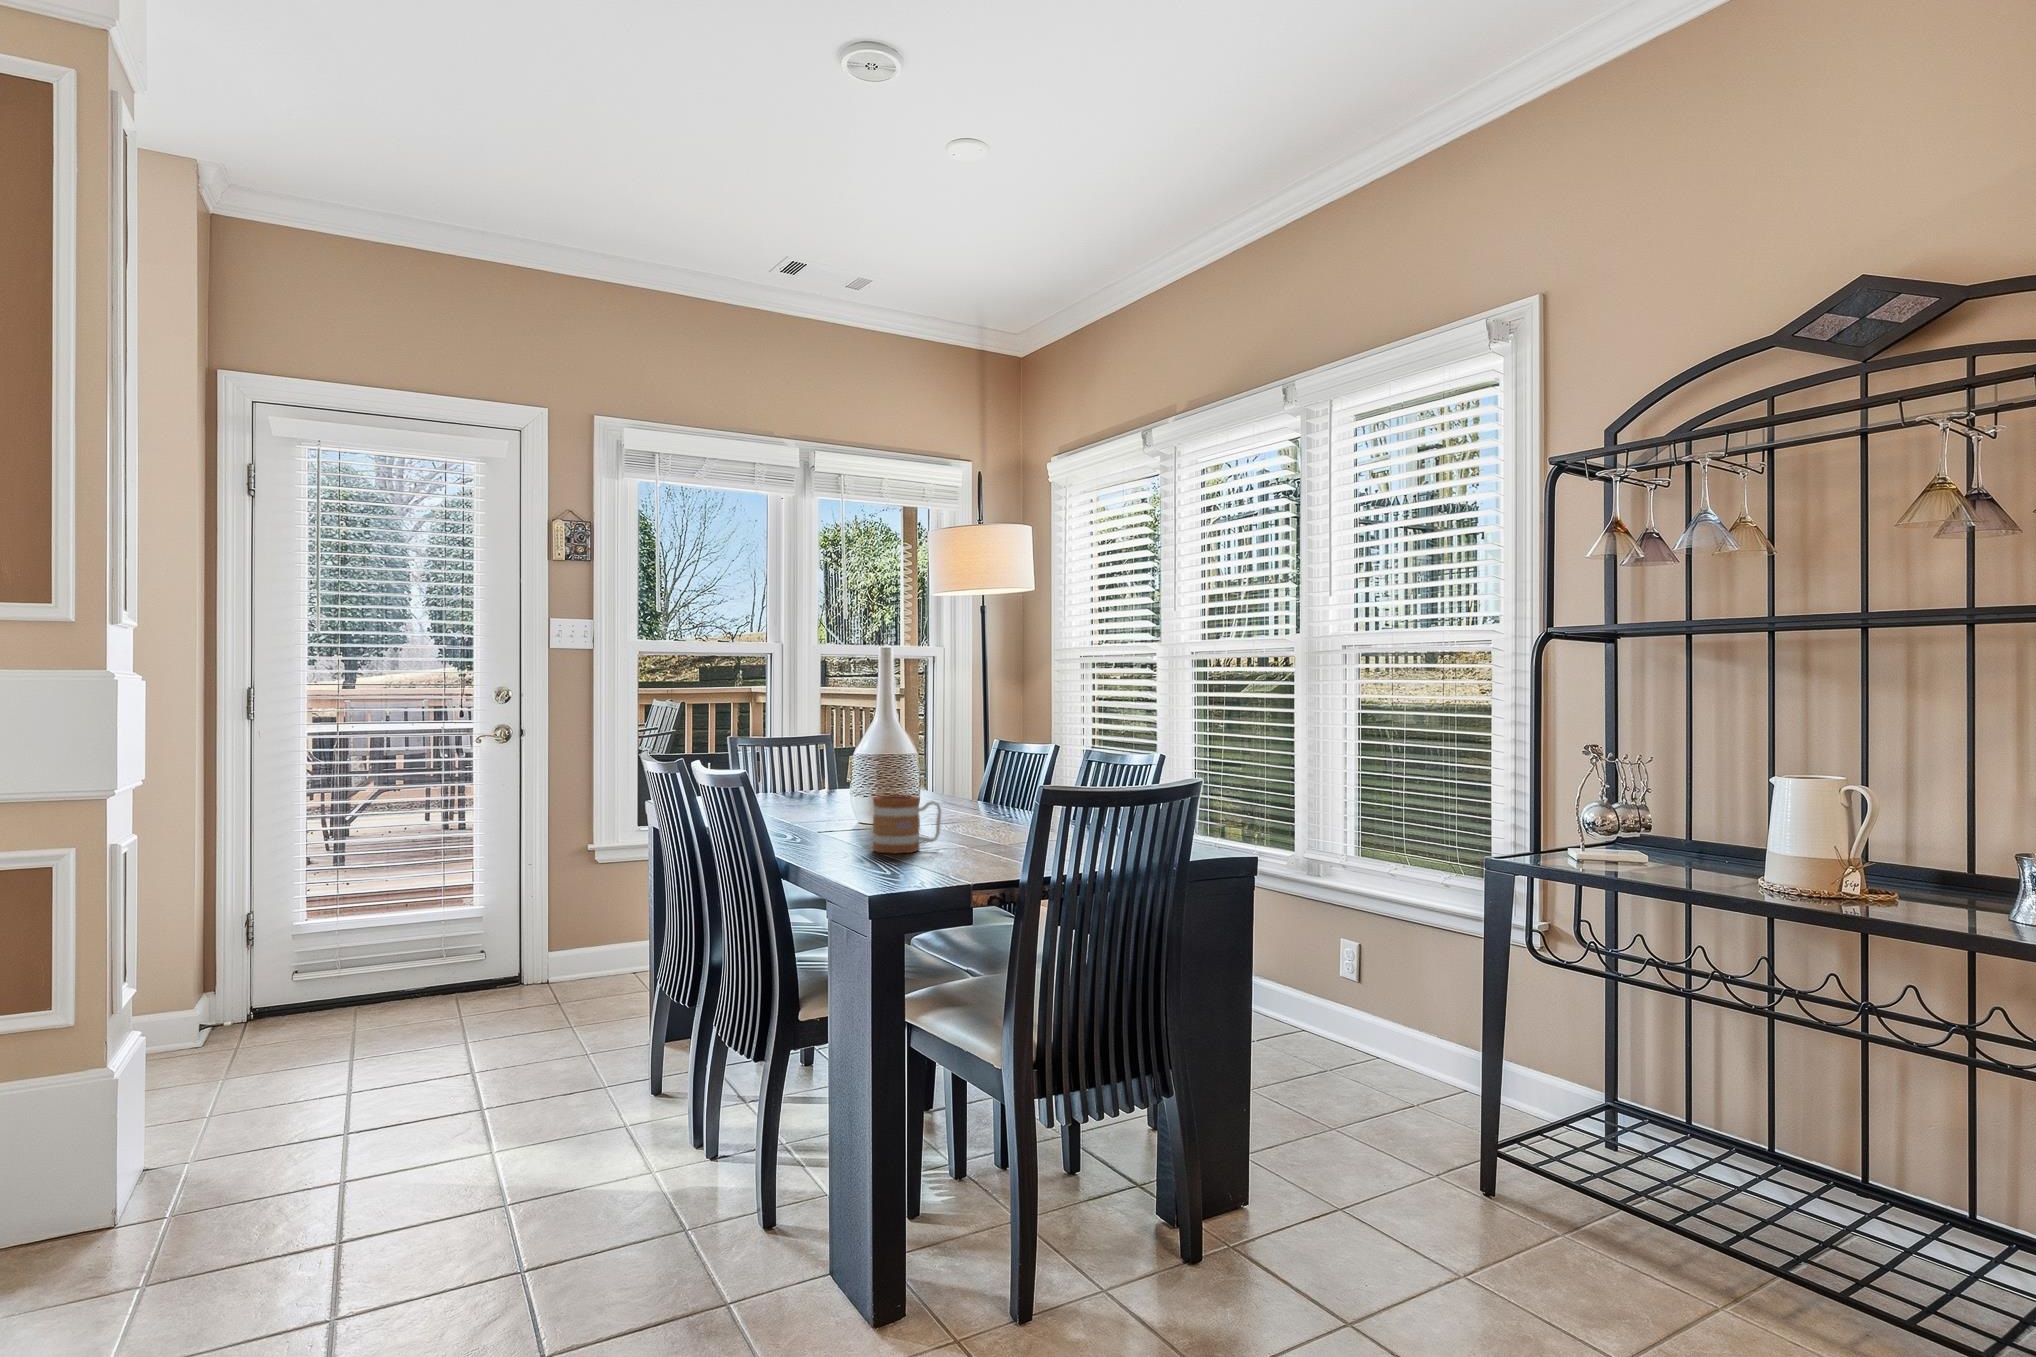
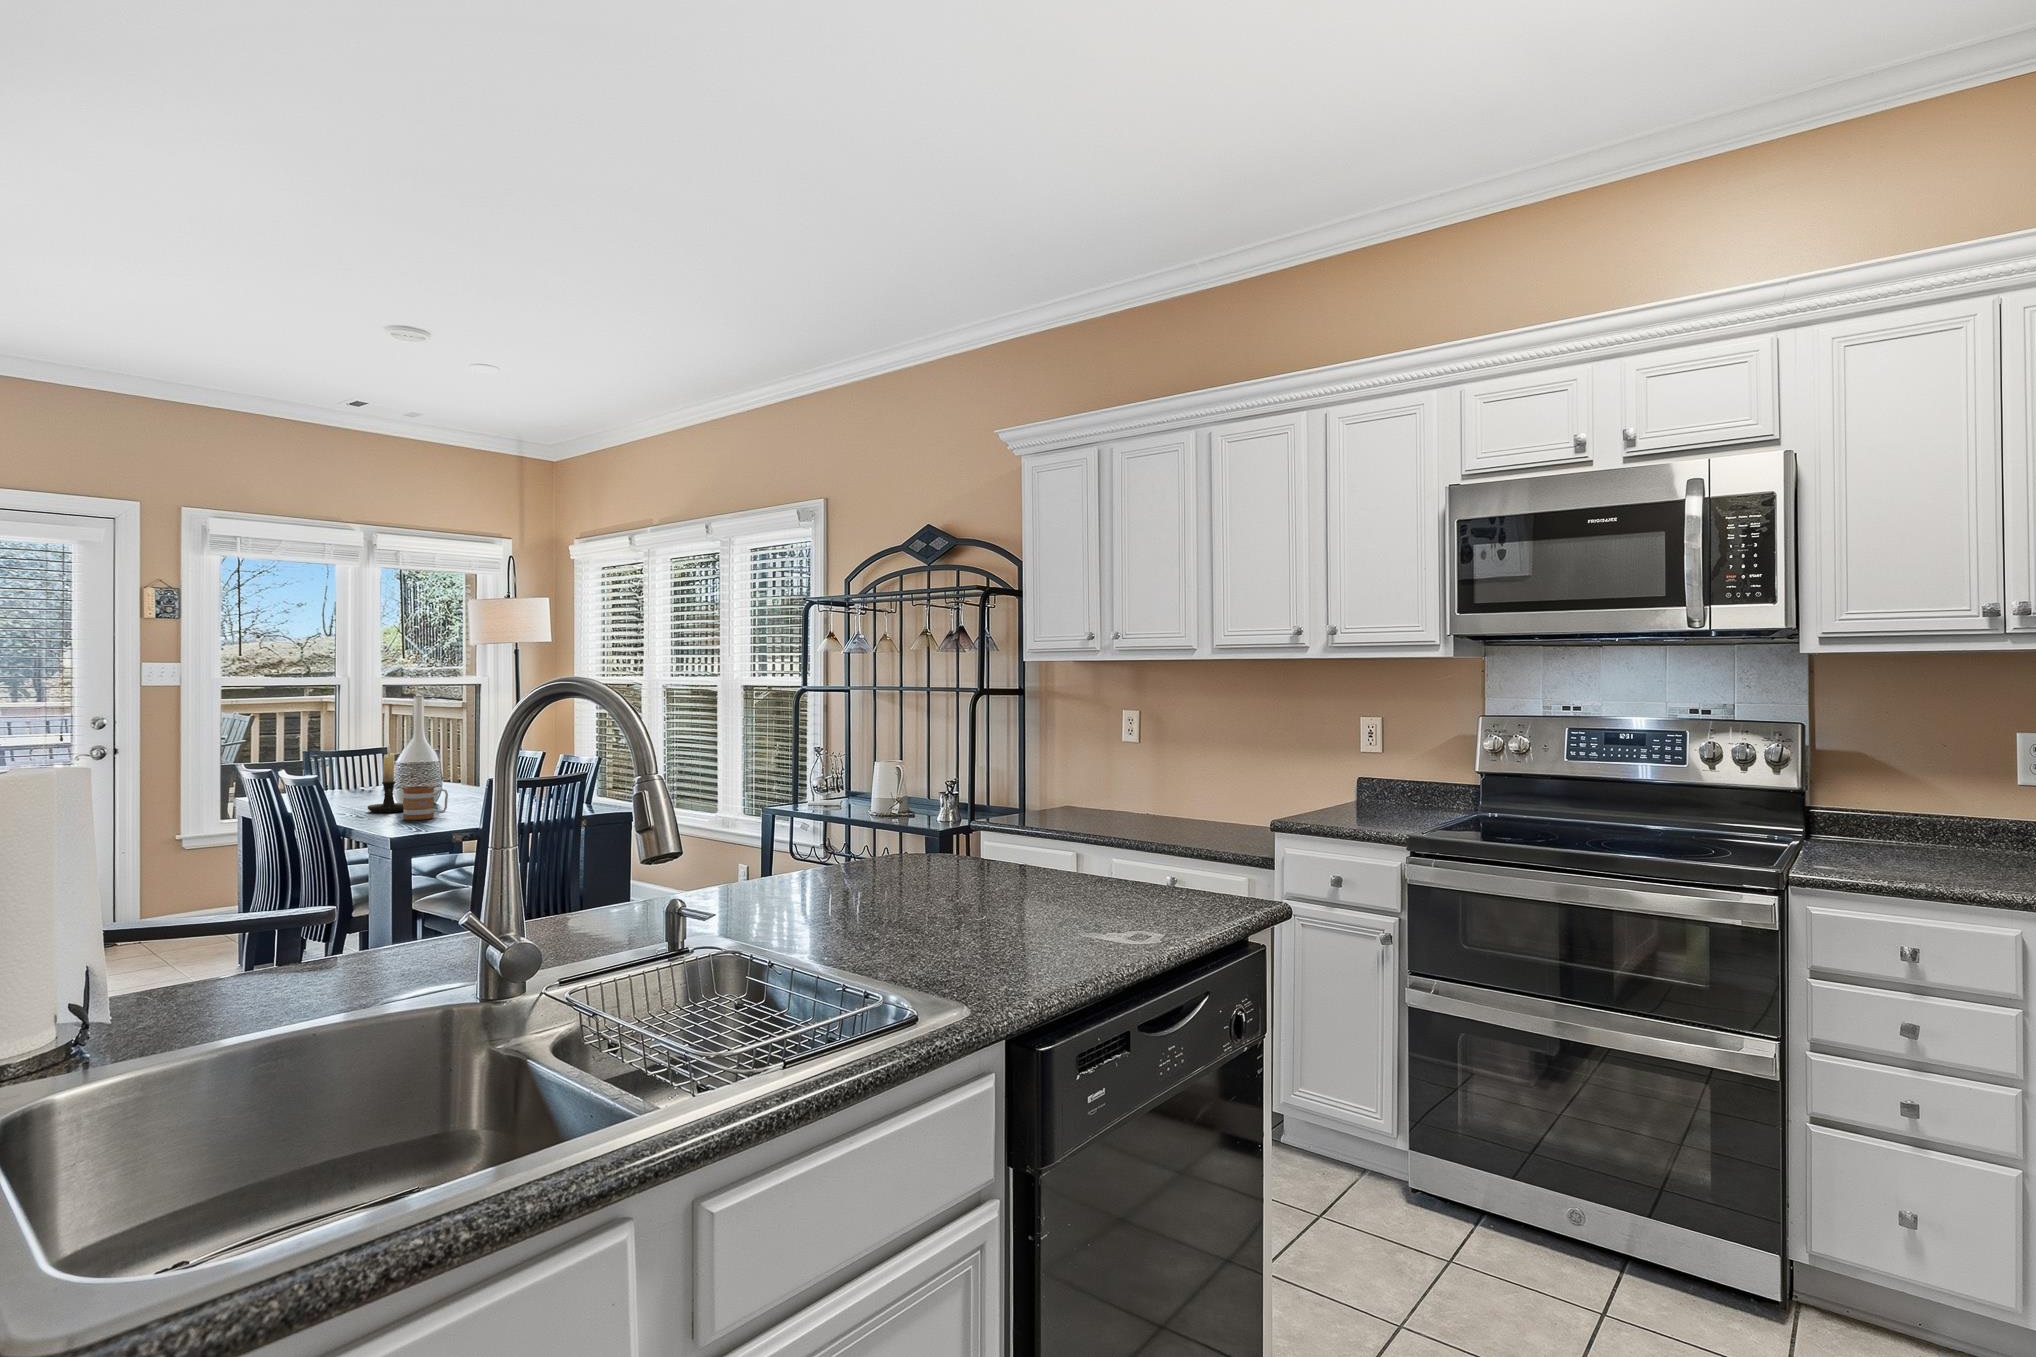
candle holder: none [817,722,876,836] -> present [368,744,404,813]

